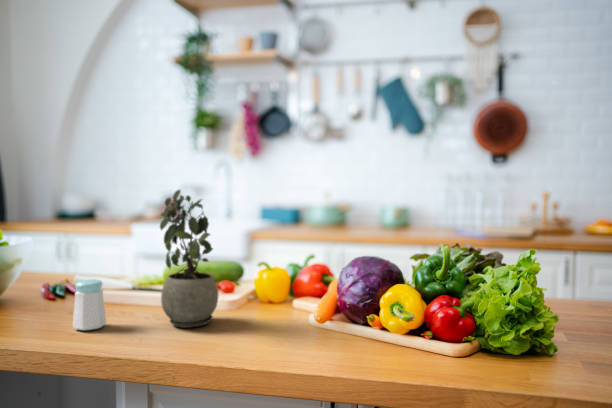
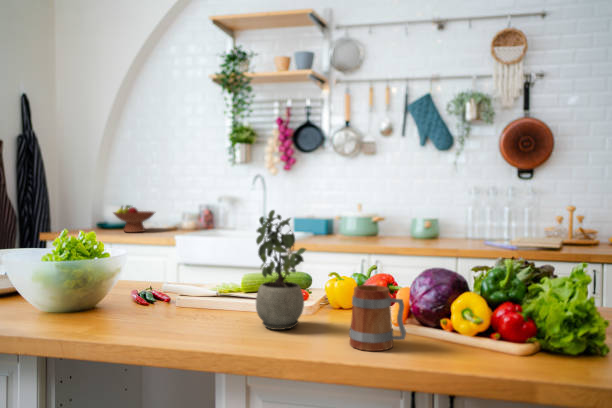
fruit bowl: none [70,193,117,222] -> present [114,205,154,232]
mug: none [259,276,322,354] -> present [349,285,406,351]
salt shaker: present [73,279,106,330] -> none [181,287,207,331]

